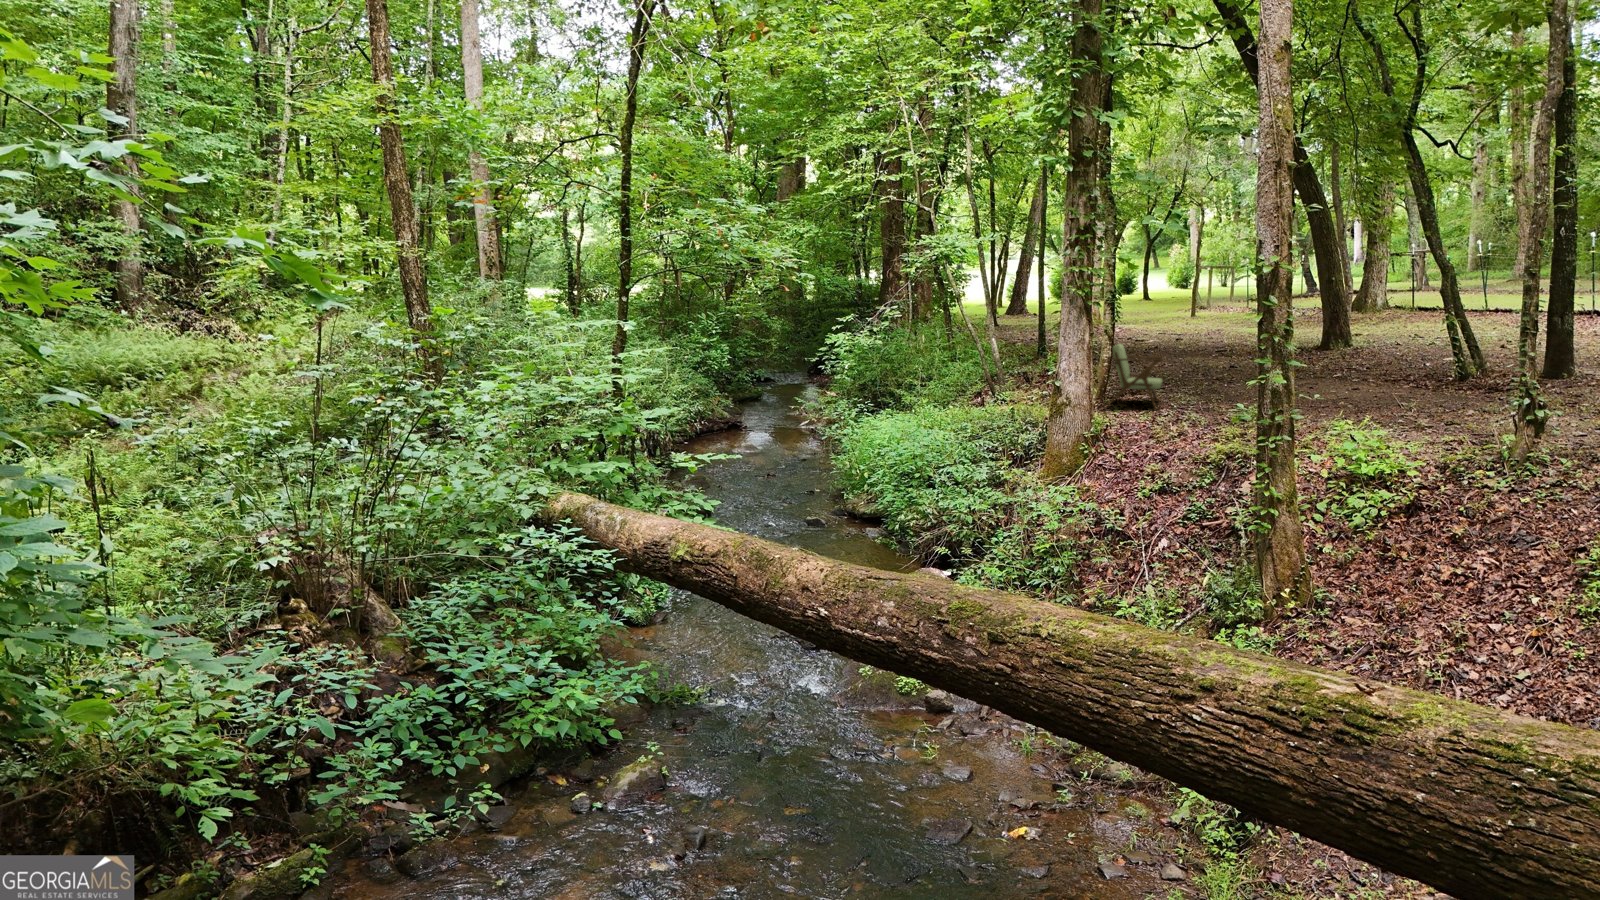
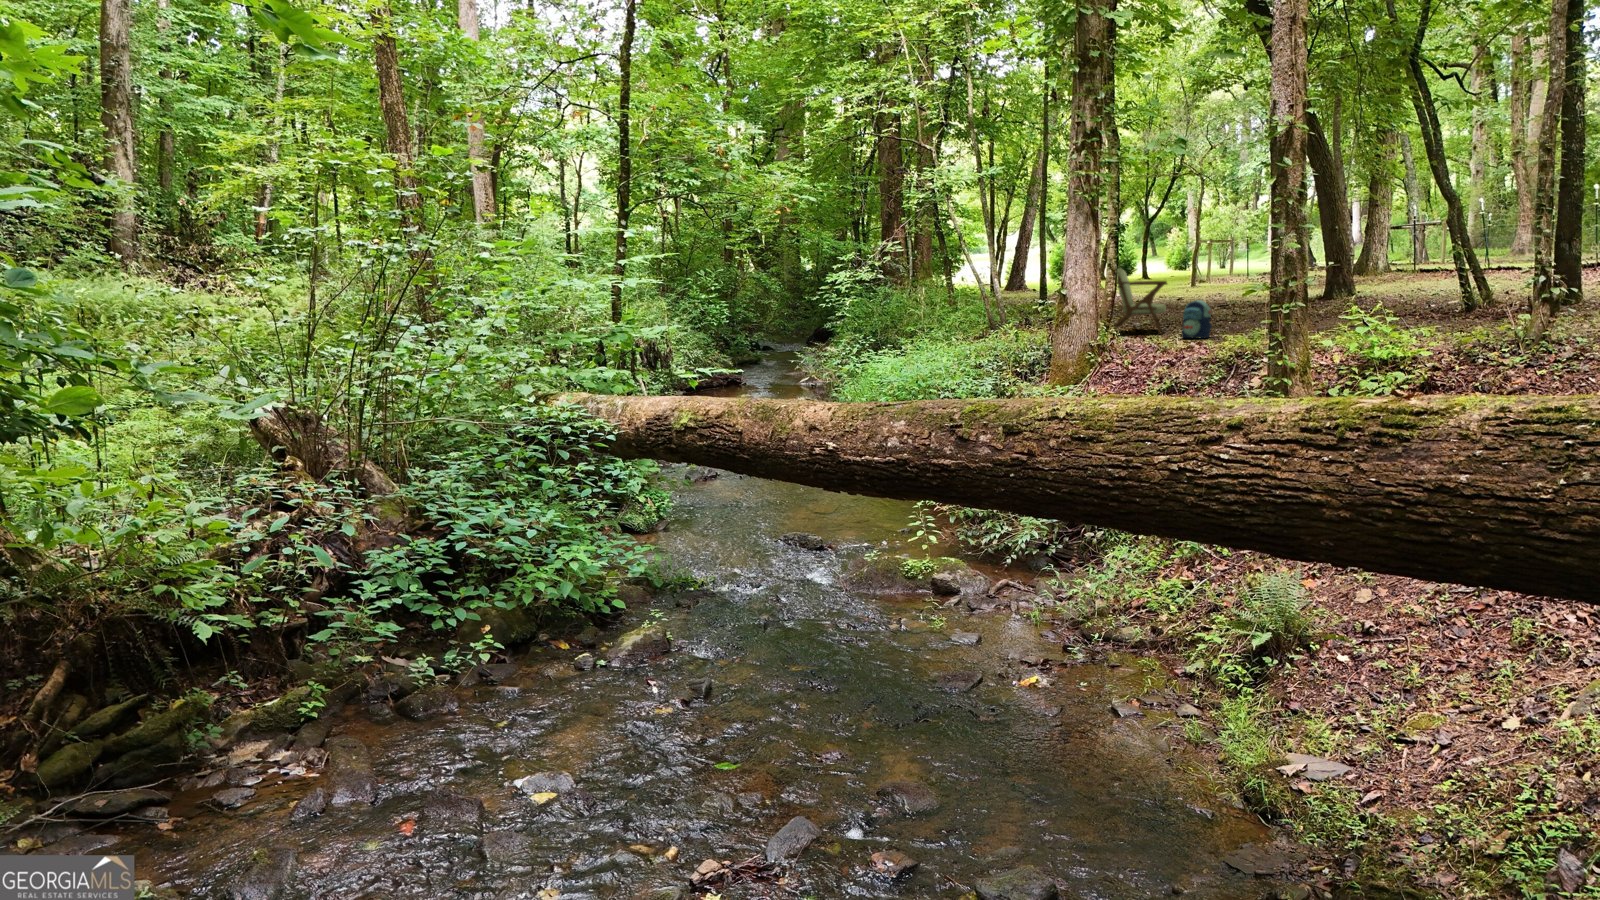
backpack: none [1176,384,1206,422] -> present [1181,300,1212,338]

